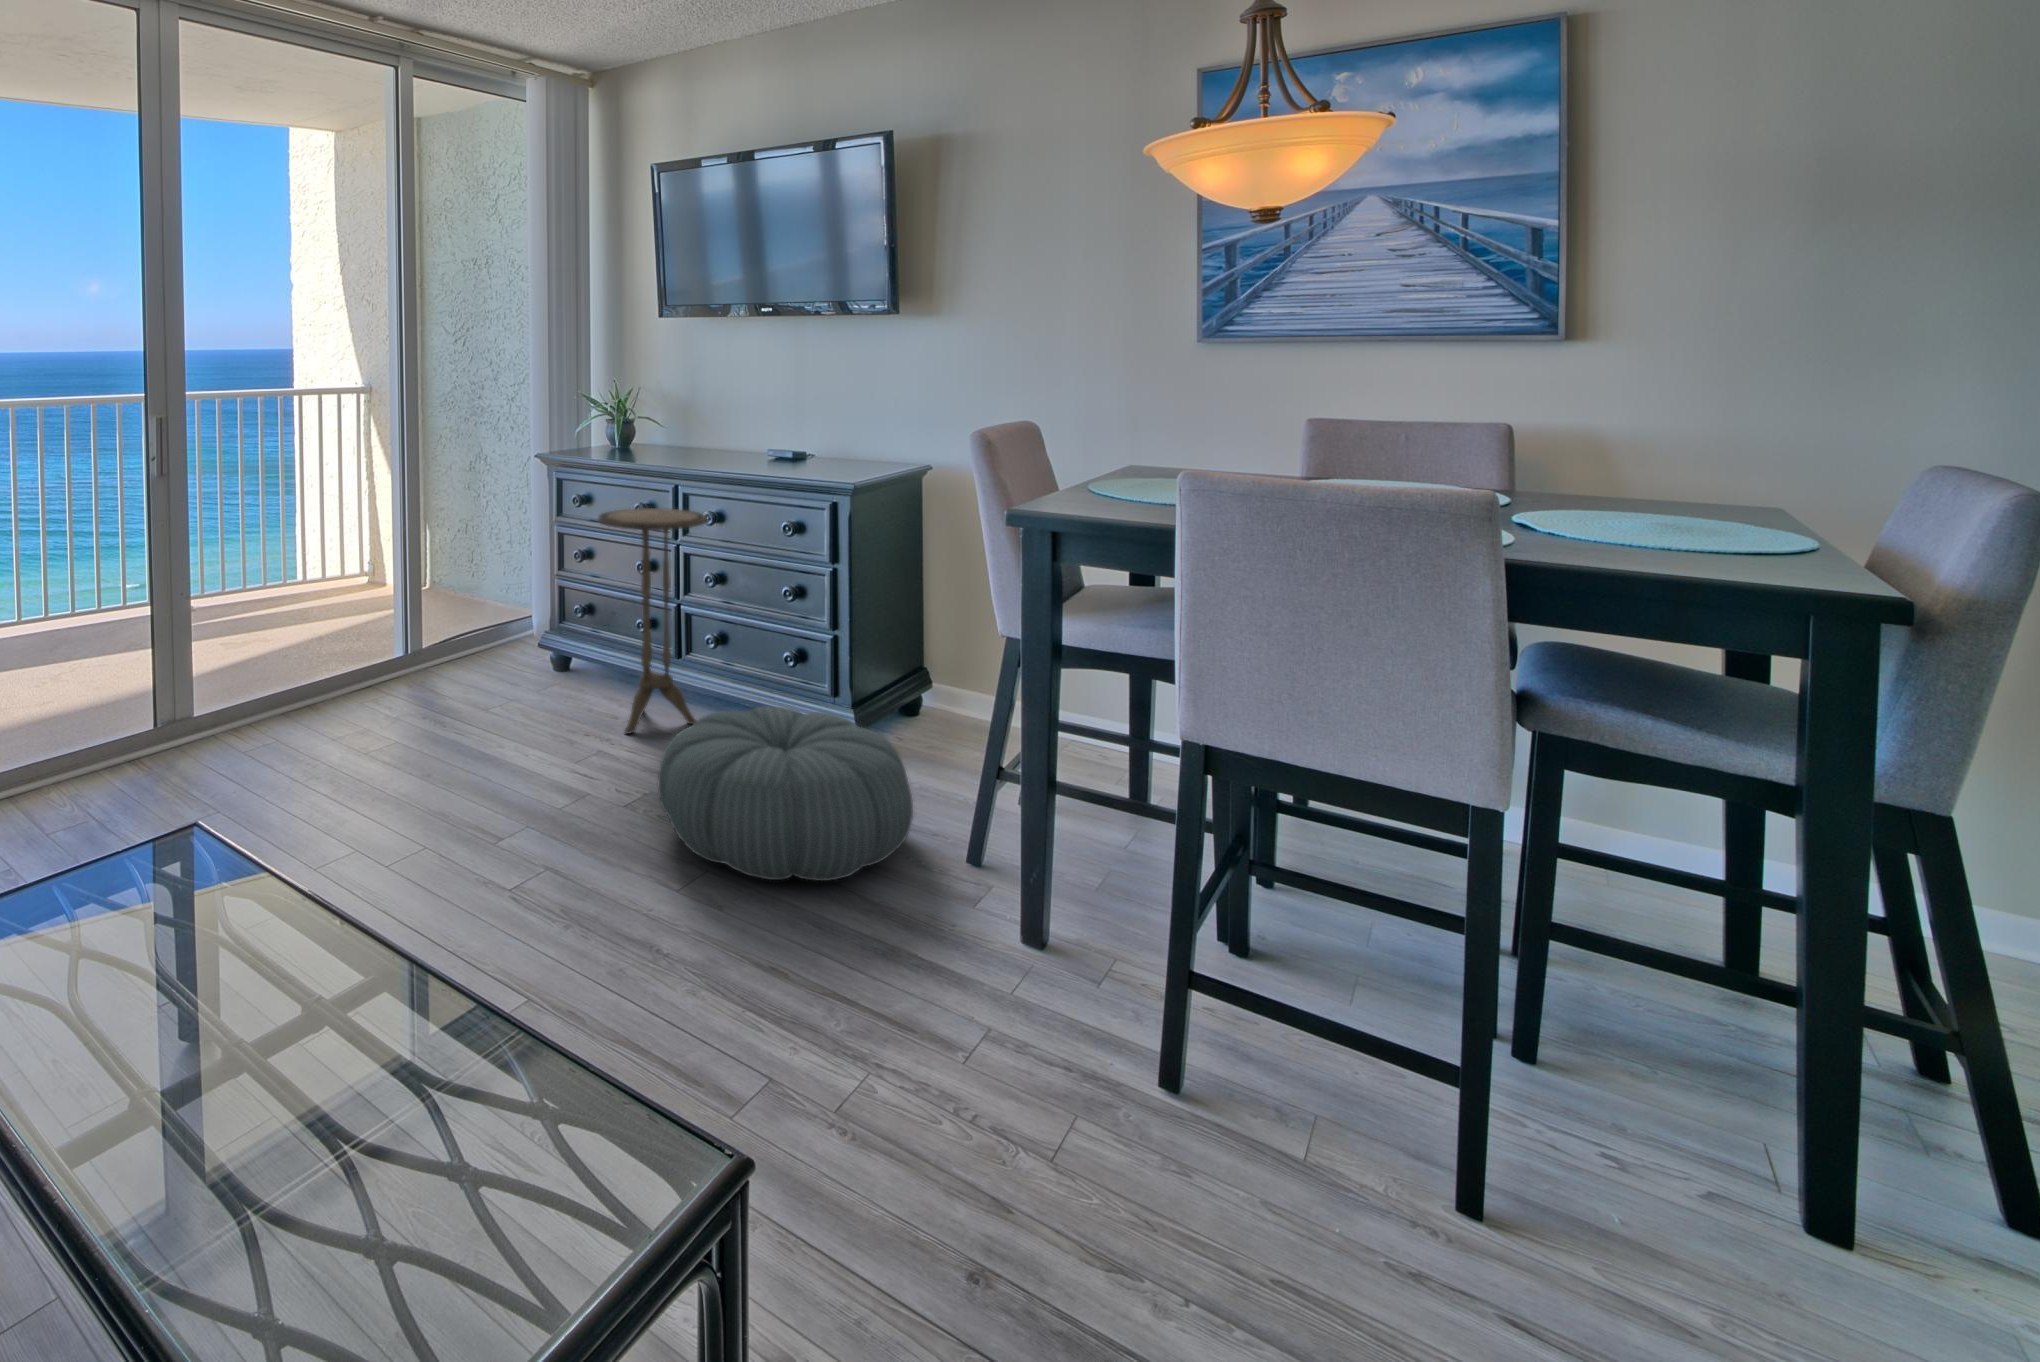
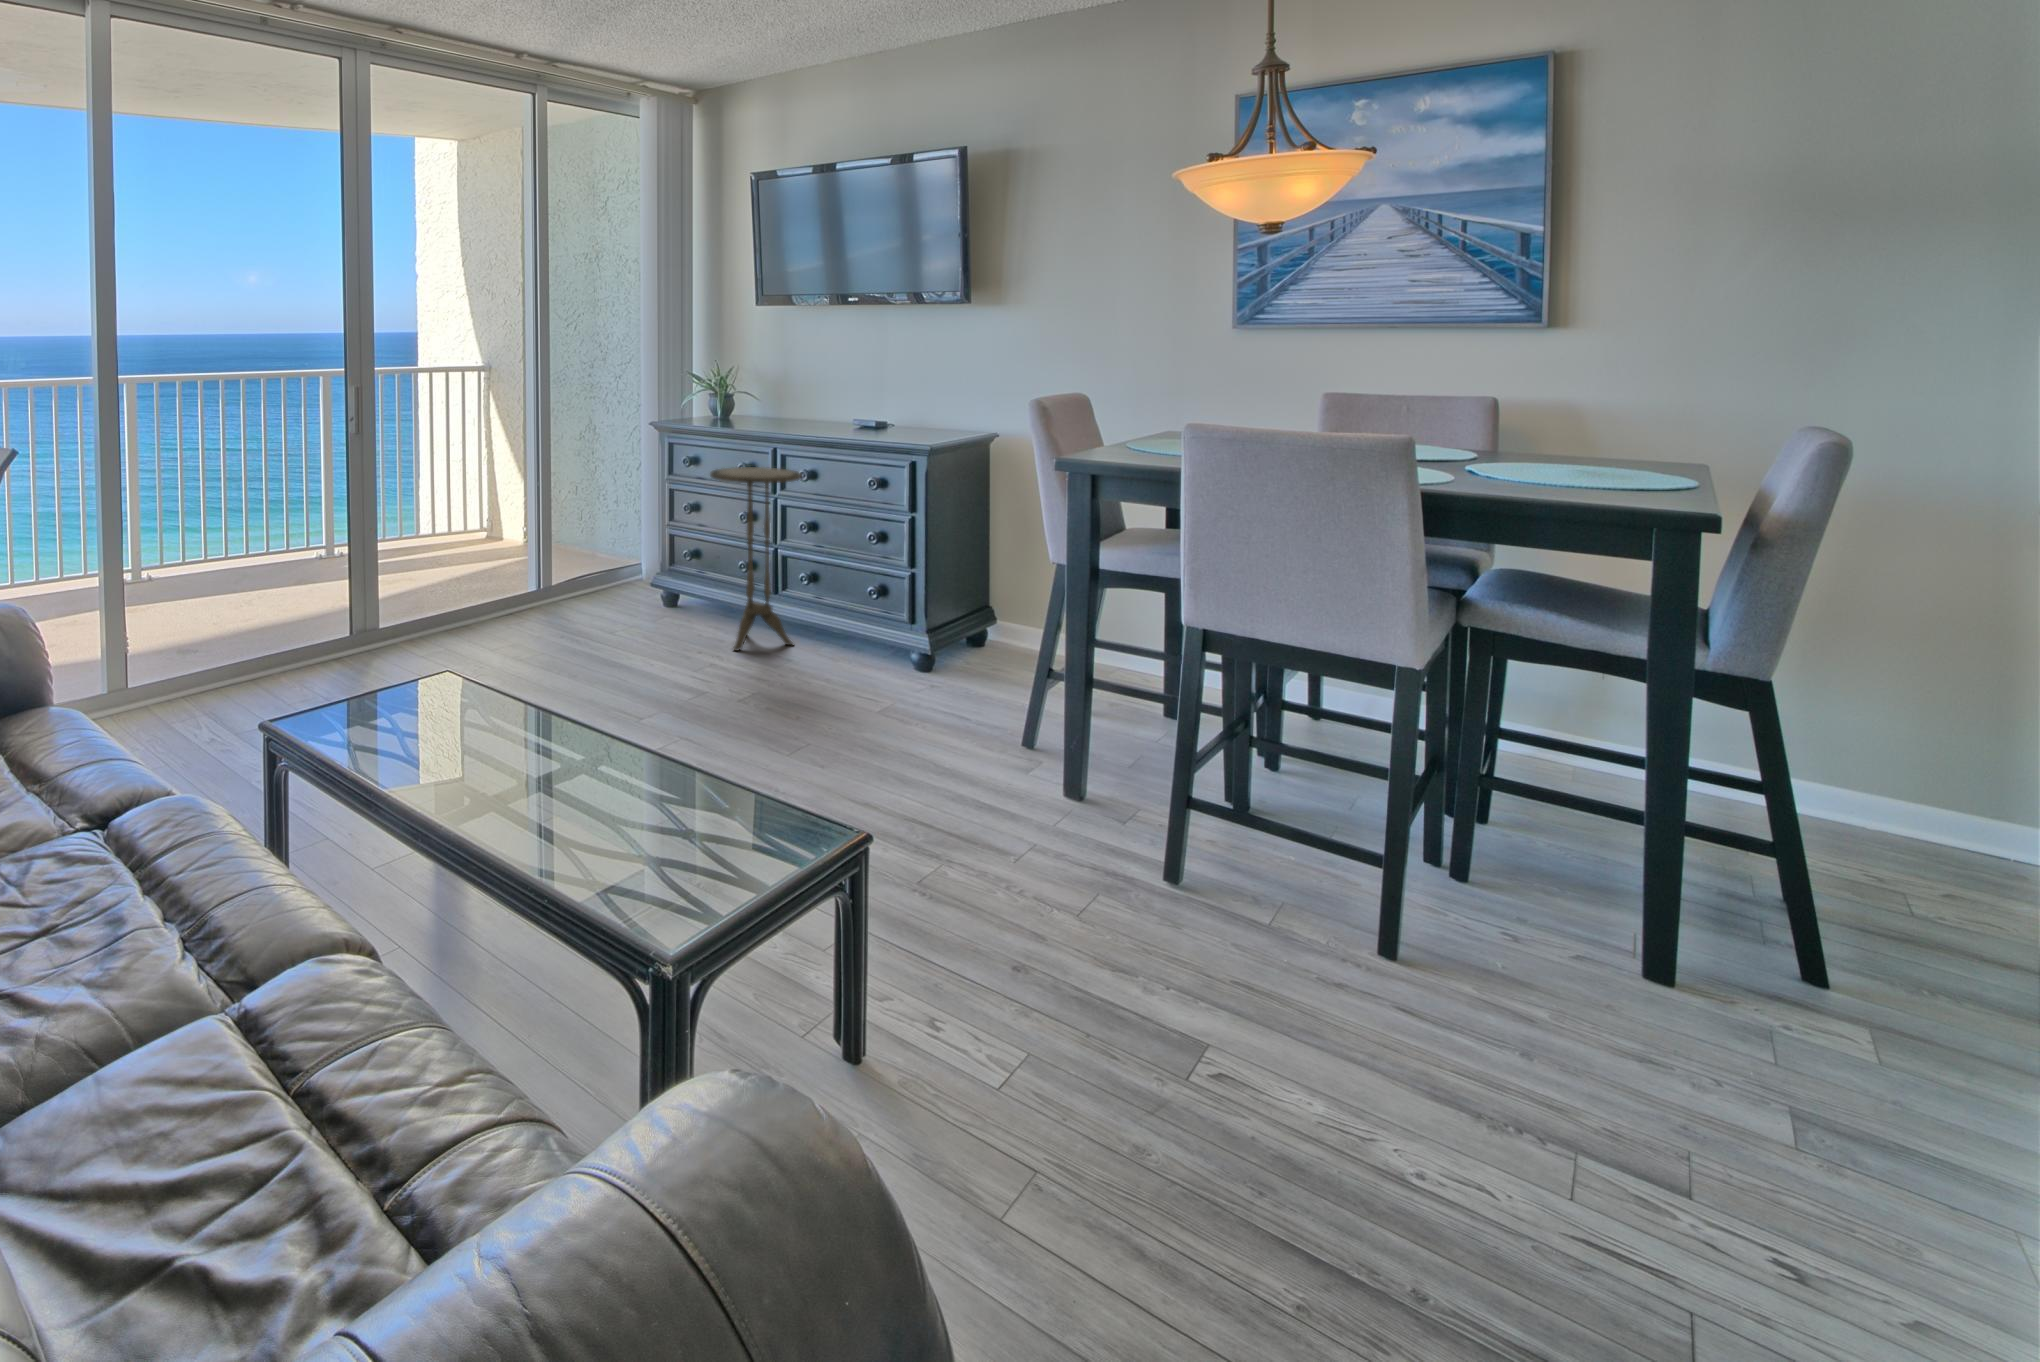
pouf: present [658,706,913,881] -> none [770,624,979,751]

